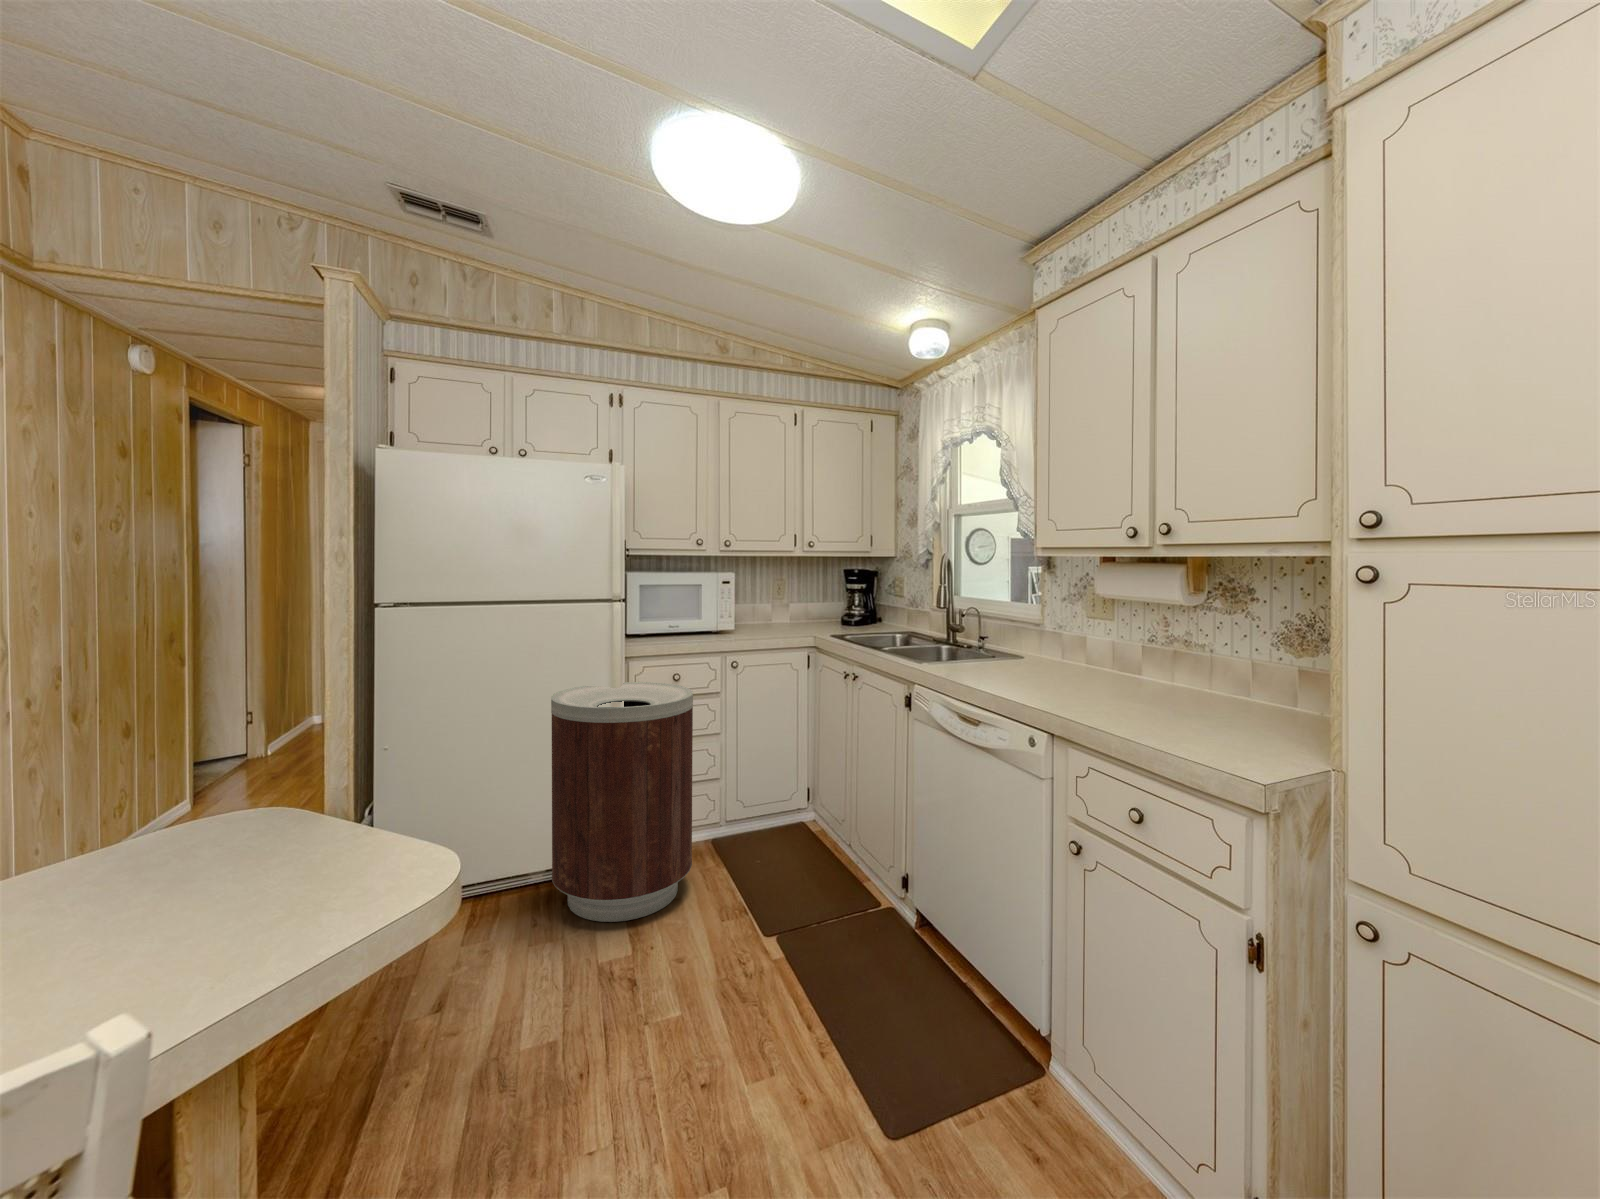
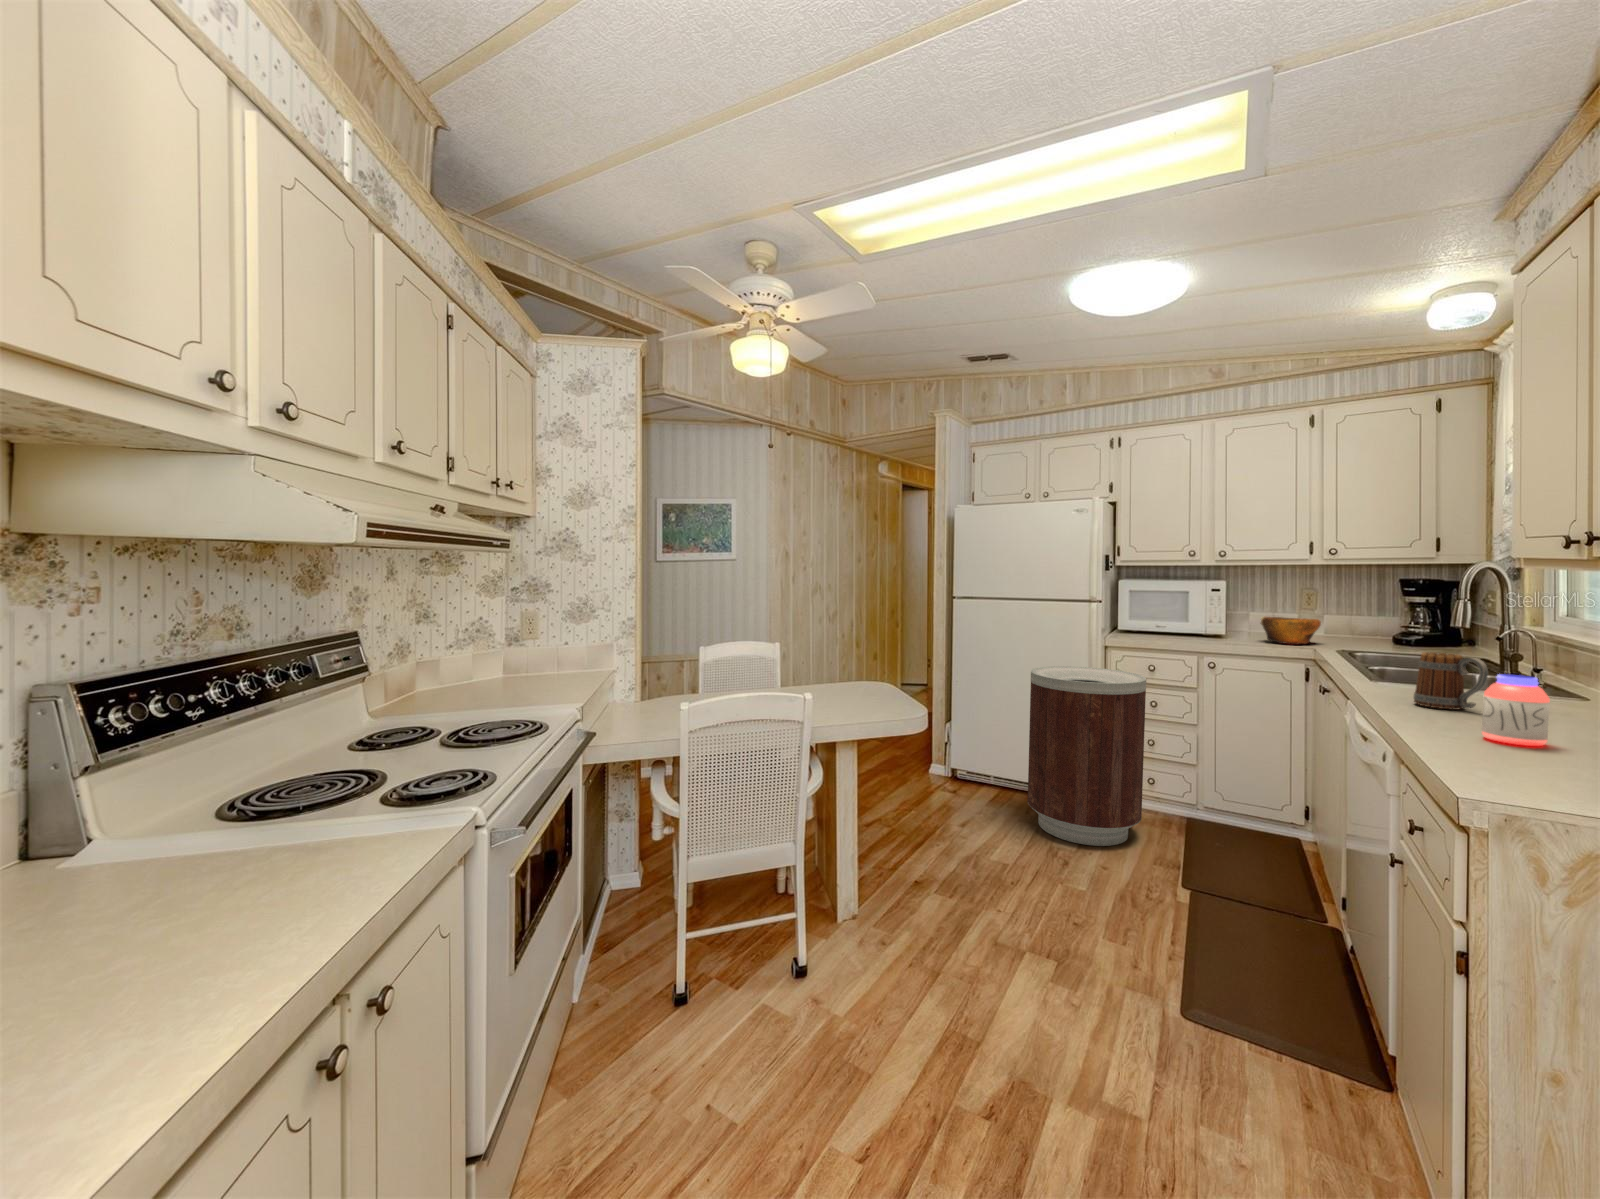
bowl: none [757,608,804,635] -> present [1260,617,1321,645]
mug: none [993,637,1048,689] -> present [1414,652,1488,710]
jar: none [1106,655,1152,719] -> present [1482,674,1550,746]

